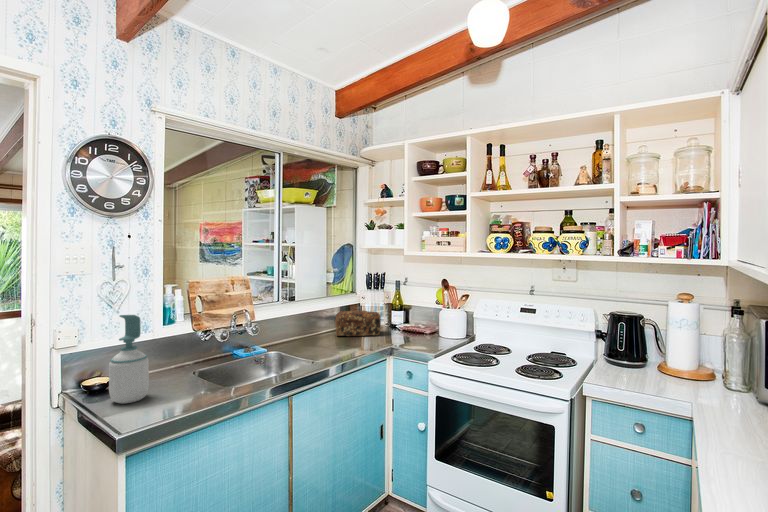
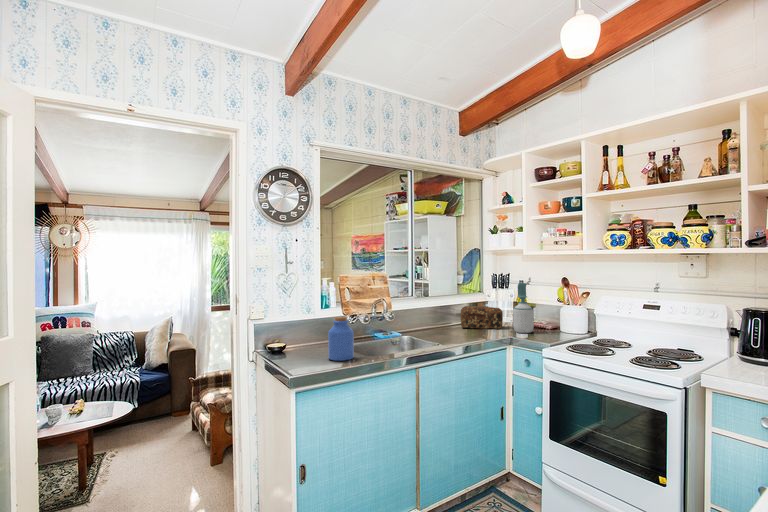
soap bottle: present [109,315,149,404] -> present [513,283,534,333]
jar: none [168,345,206,407] -> present [328,317,354,361]

